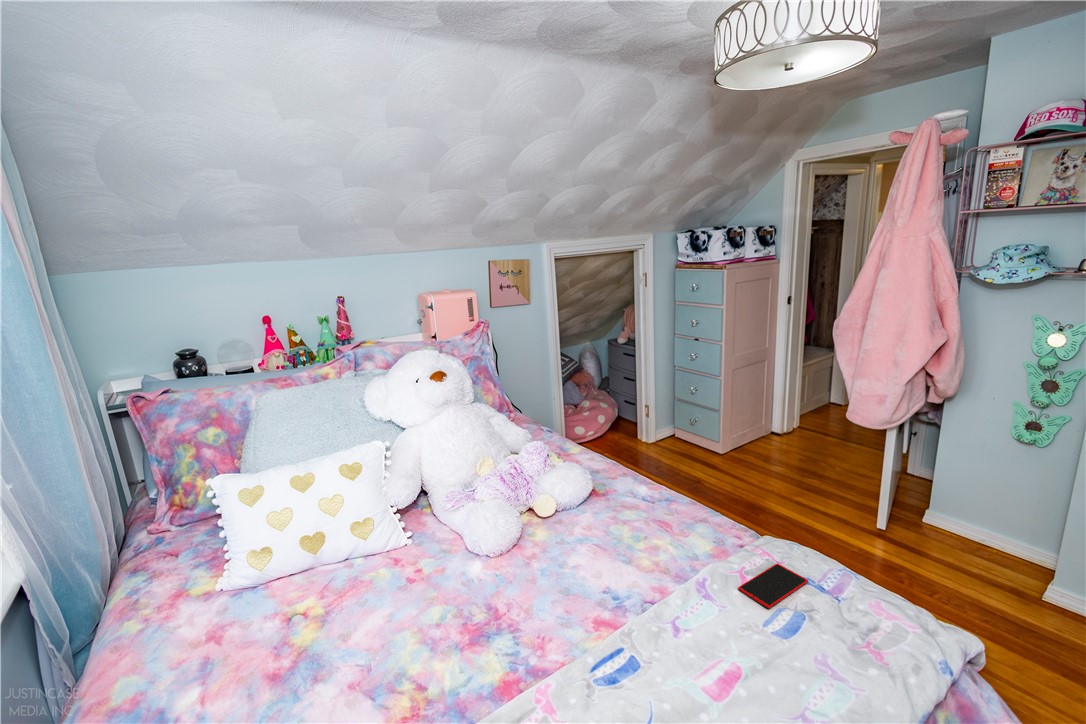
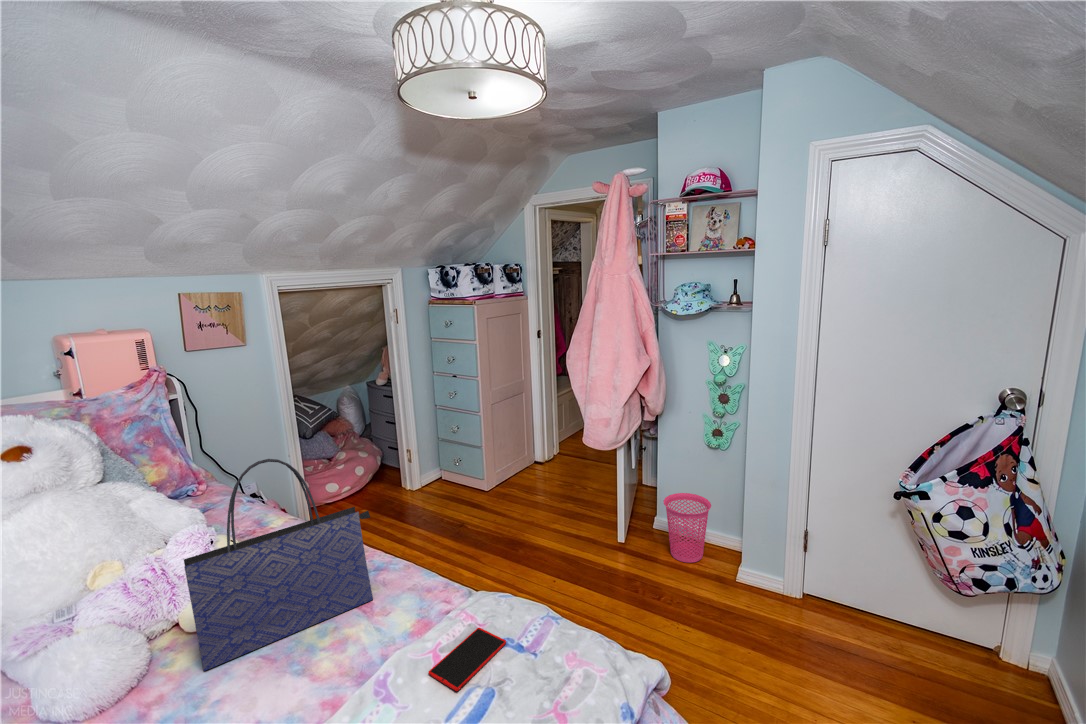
tote bag: none [543,393,671,546] -> present [184,459,373,671]
waste basket: none [944,487,1013,566] -> present [663,493,711,563]

